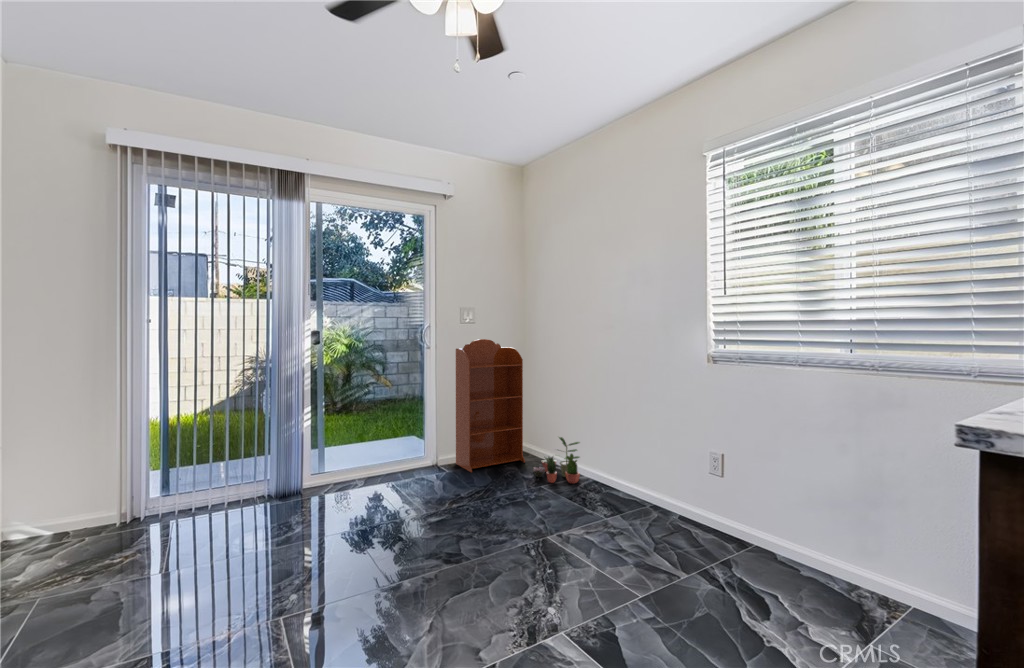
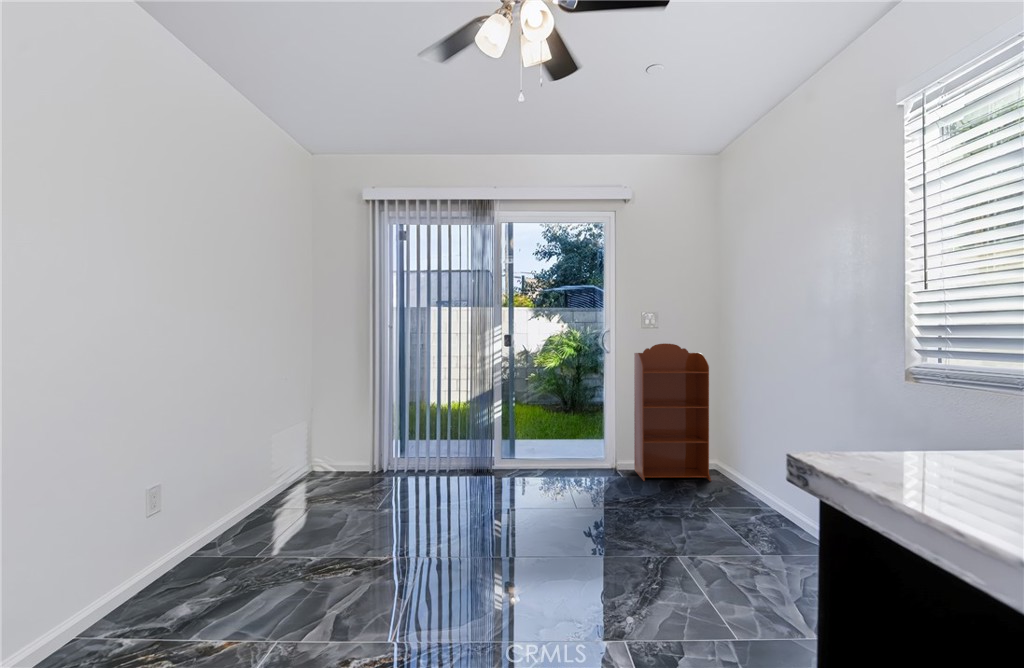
potted plant: present [533,437,580,484] -> none [708,456,768,512]

